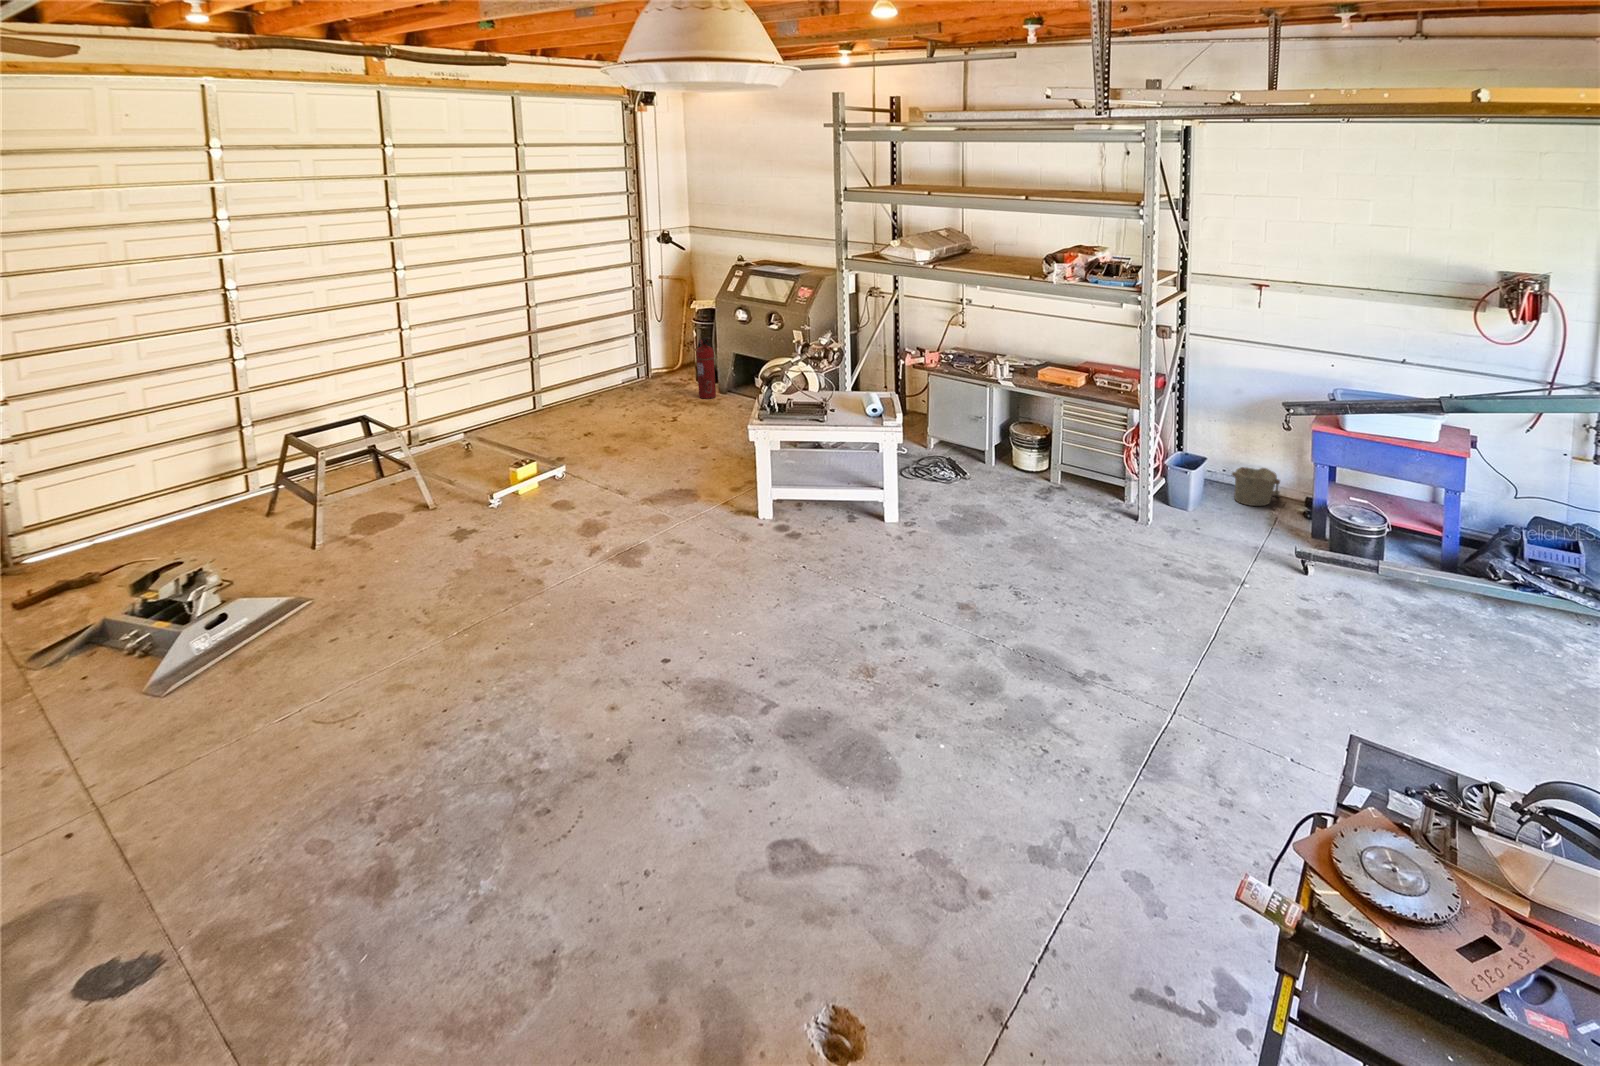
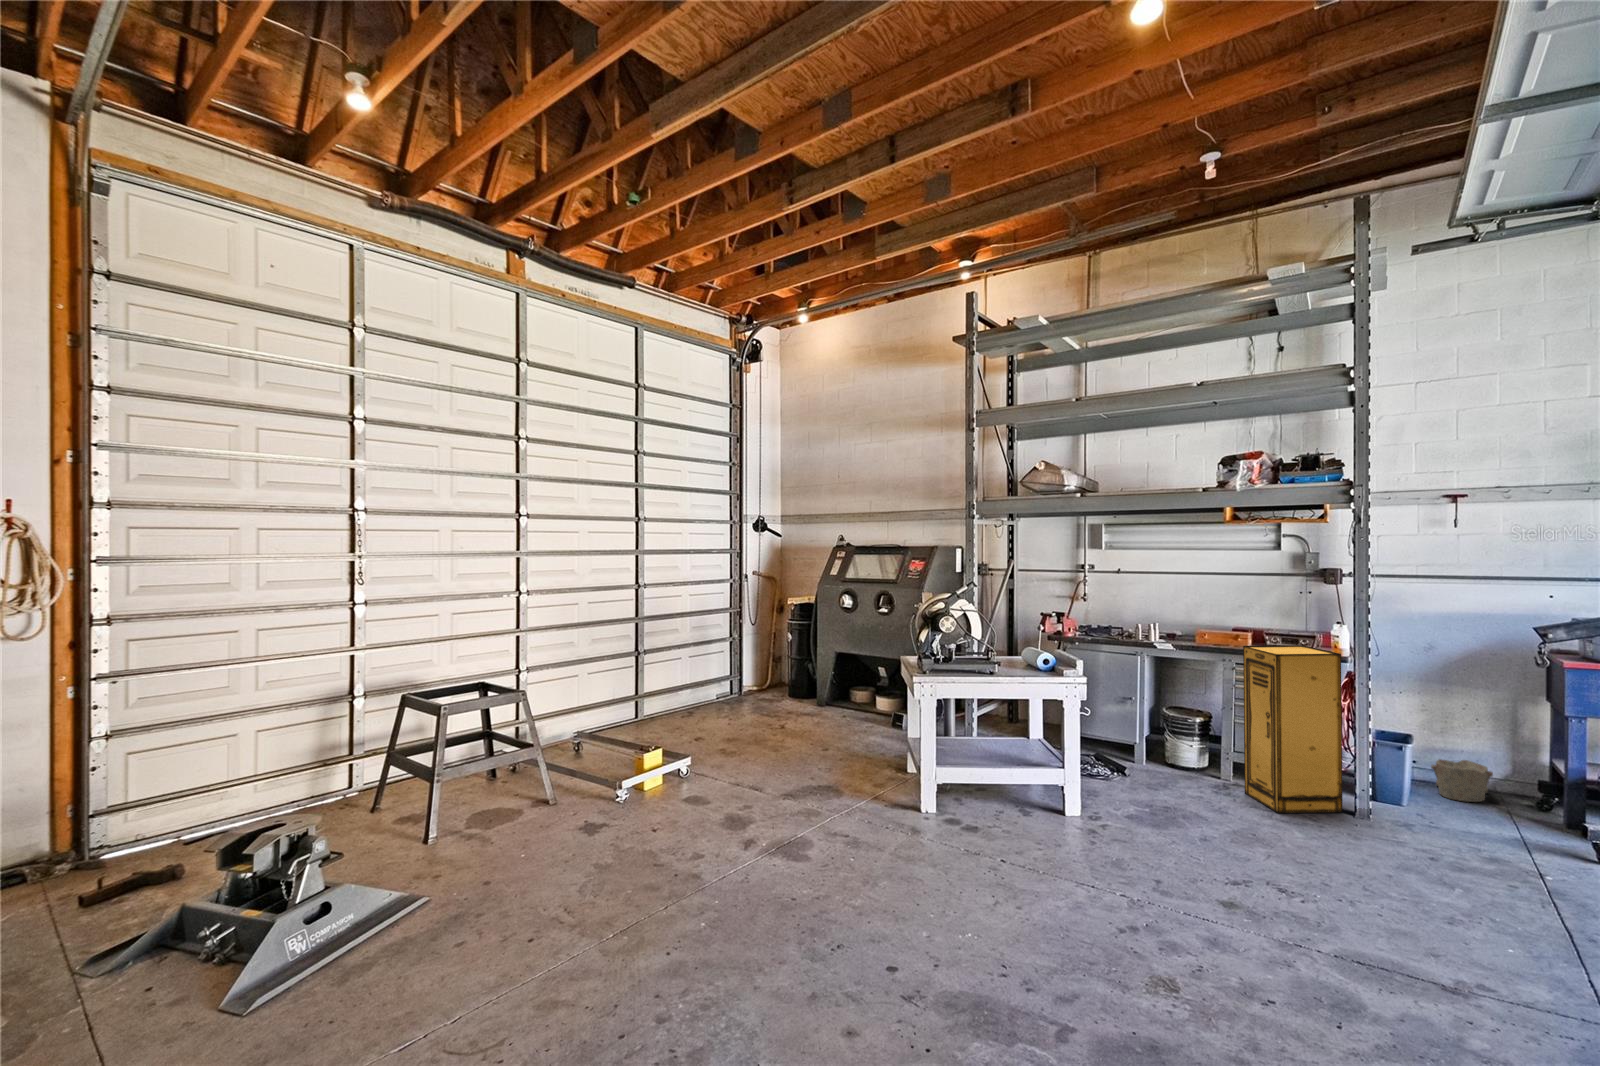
fire extinguisher: present [696,338,716,399] -> none [802,643,820,705]
storage cabinet: none [1059,364,1148,518] -> present [1243,645,1342,813]

